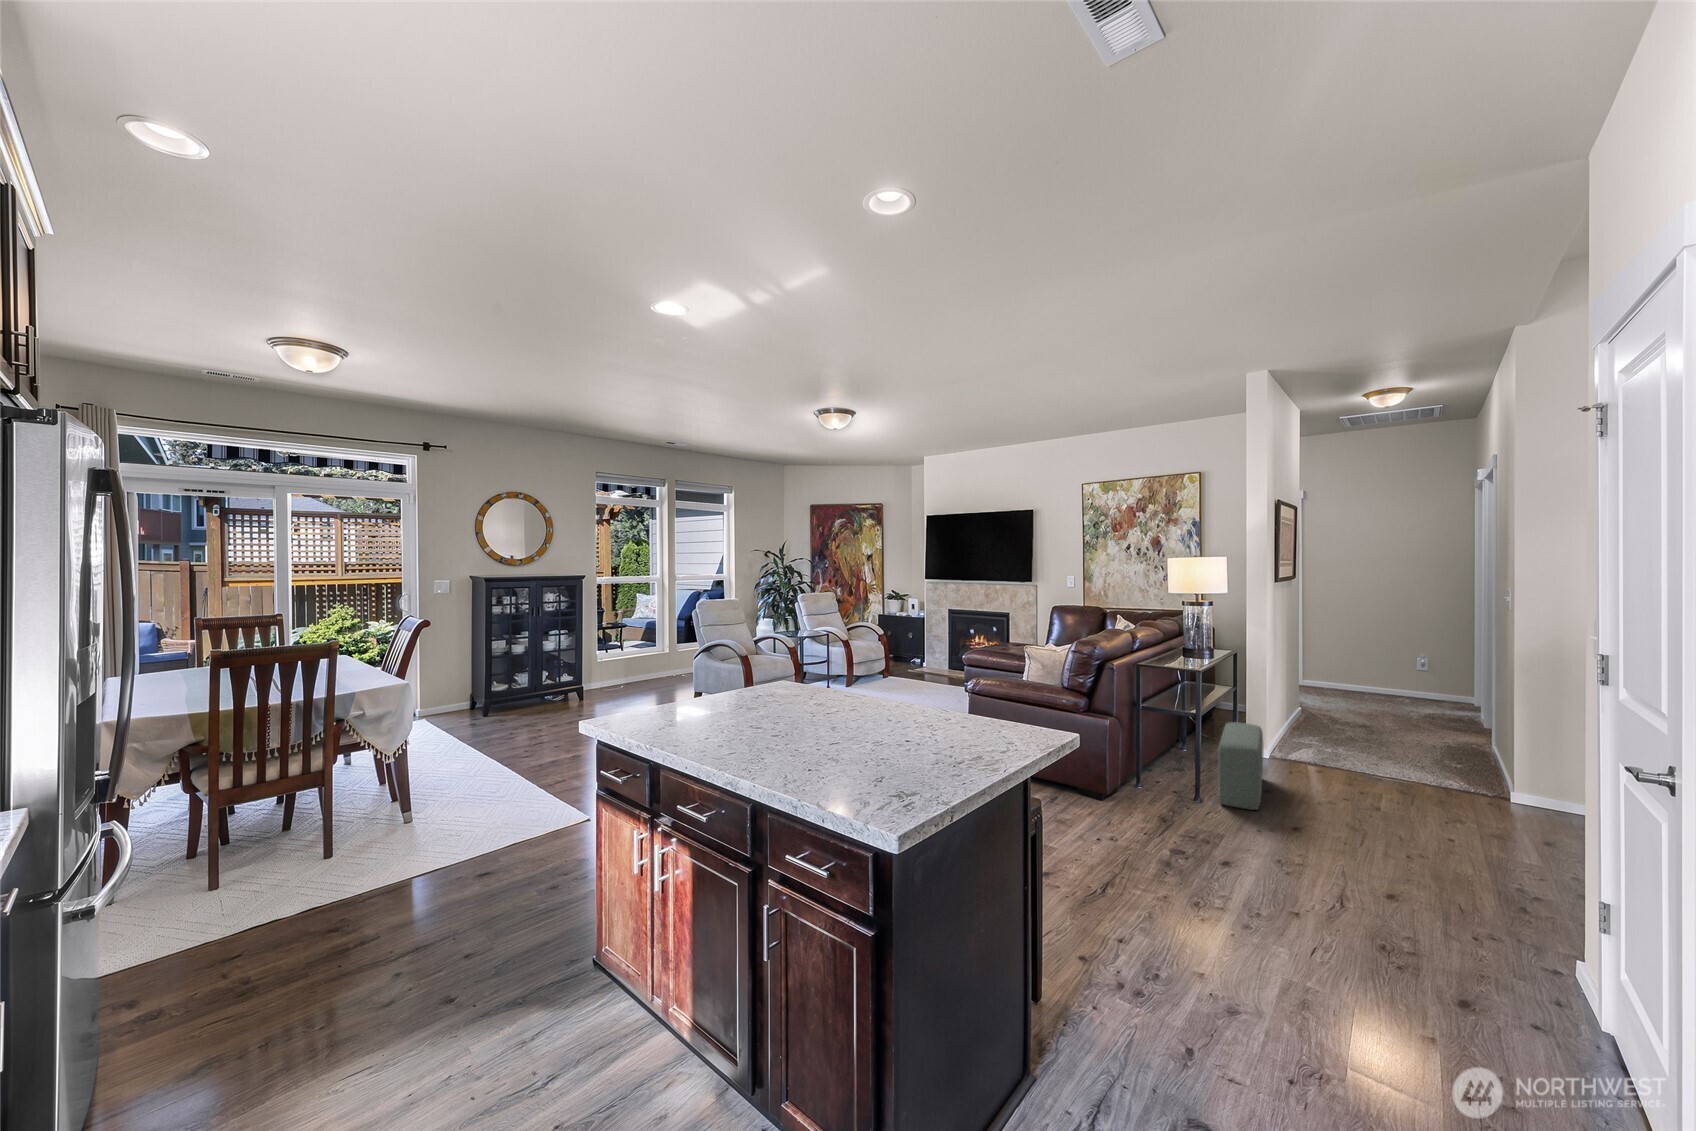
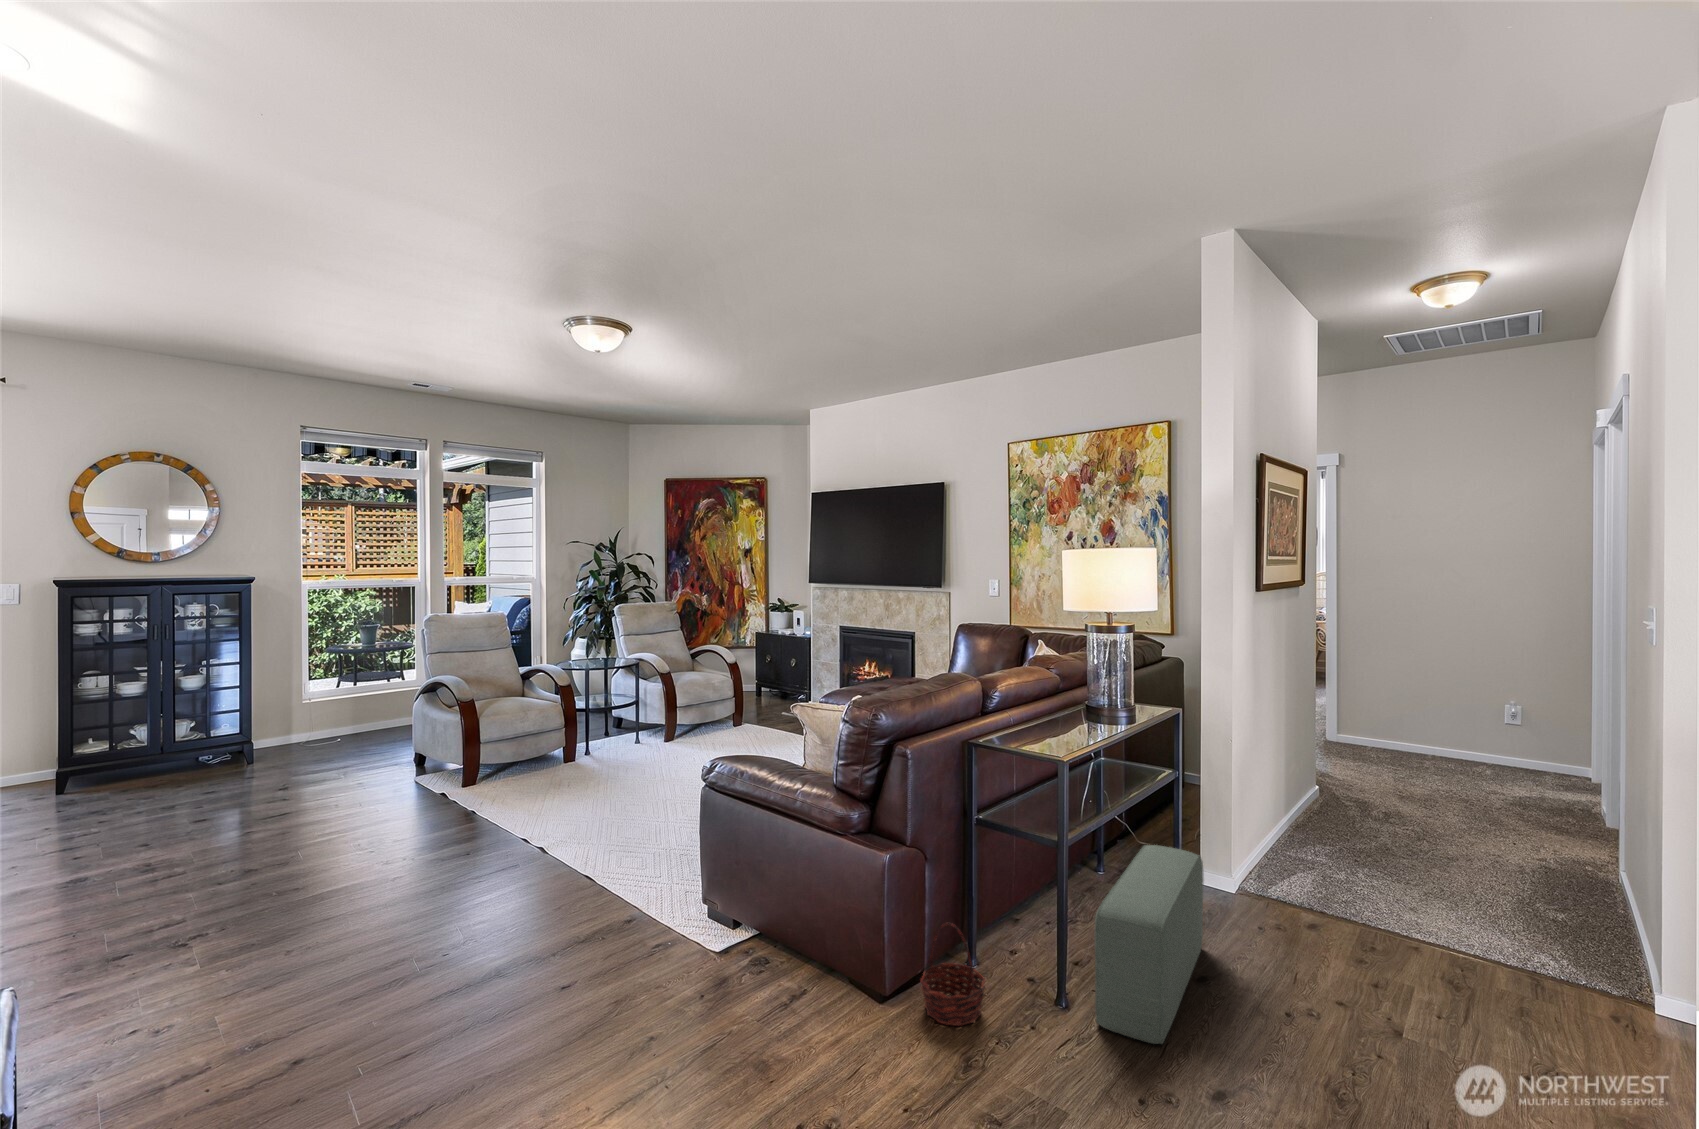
basket: none [1123,755,1161,805] -> present [921,923,985,1026]

